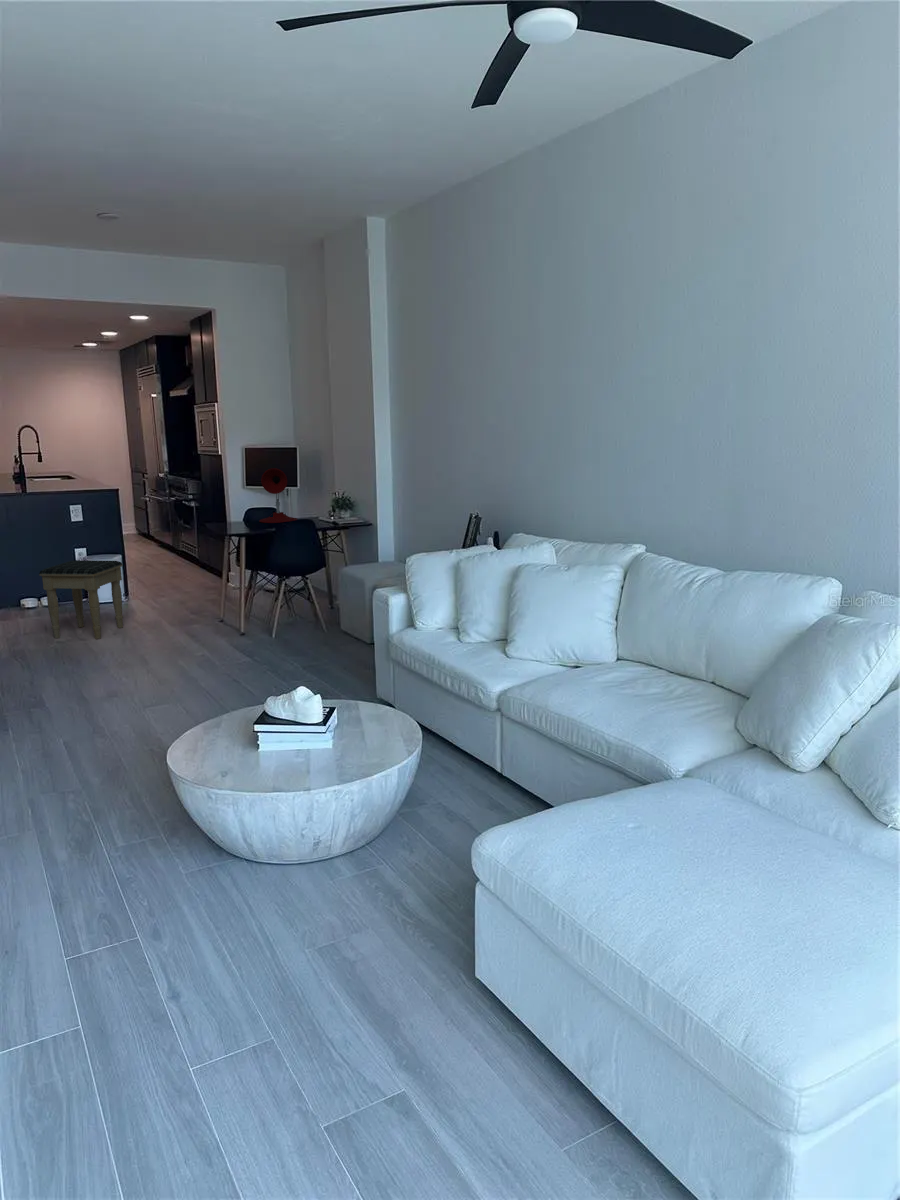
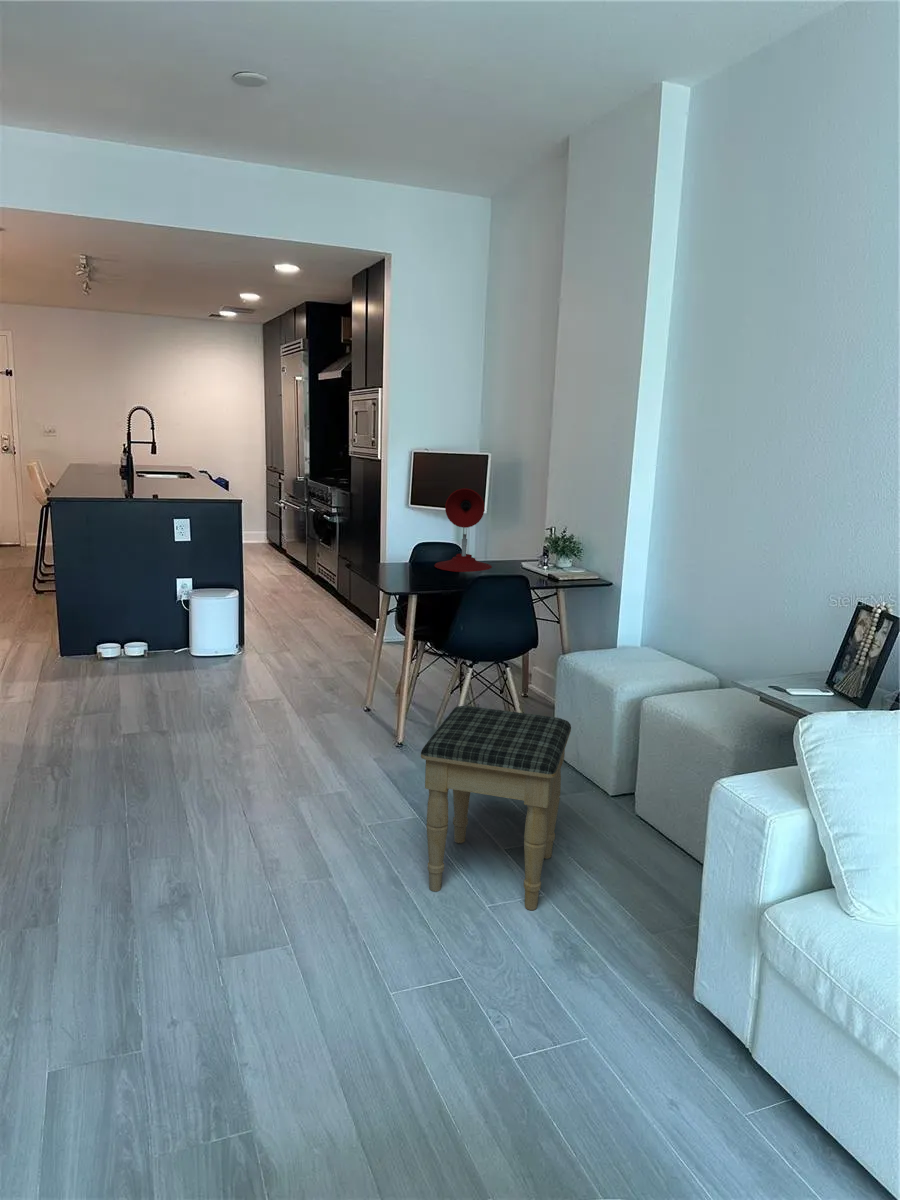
footstool: present [39,560,123,639] -> present [421,706,571,910]

